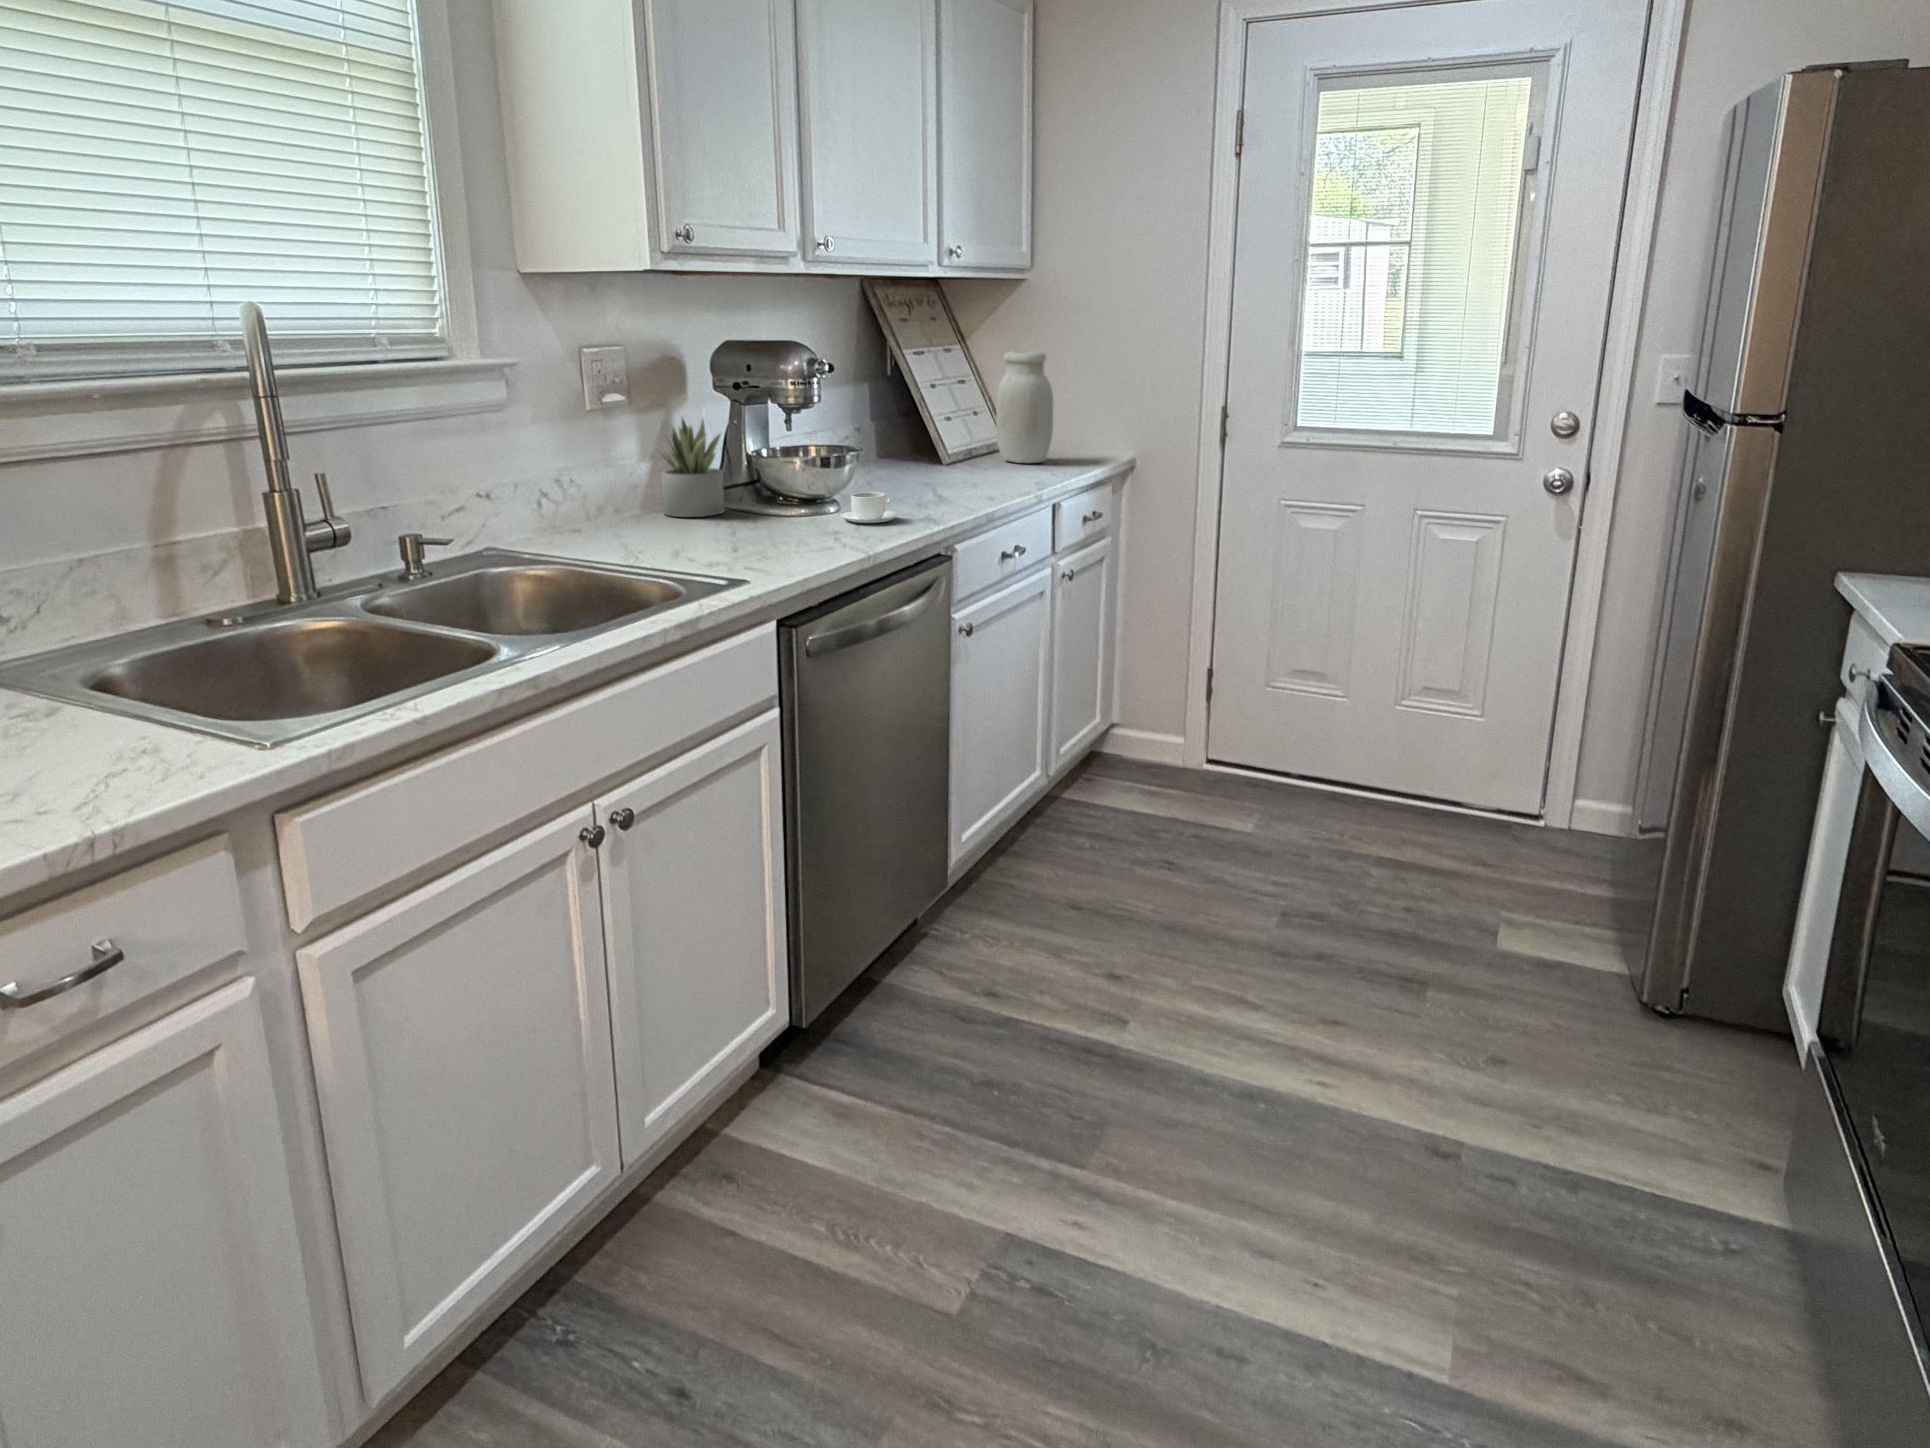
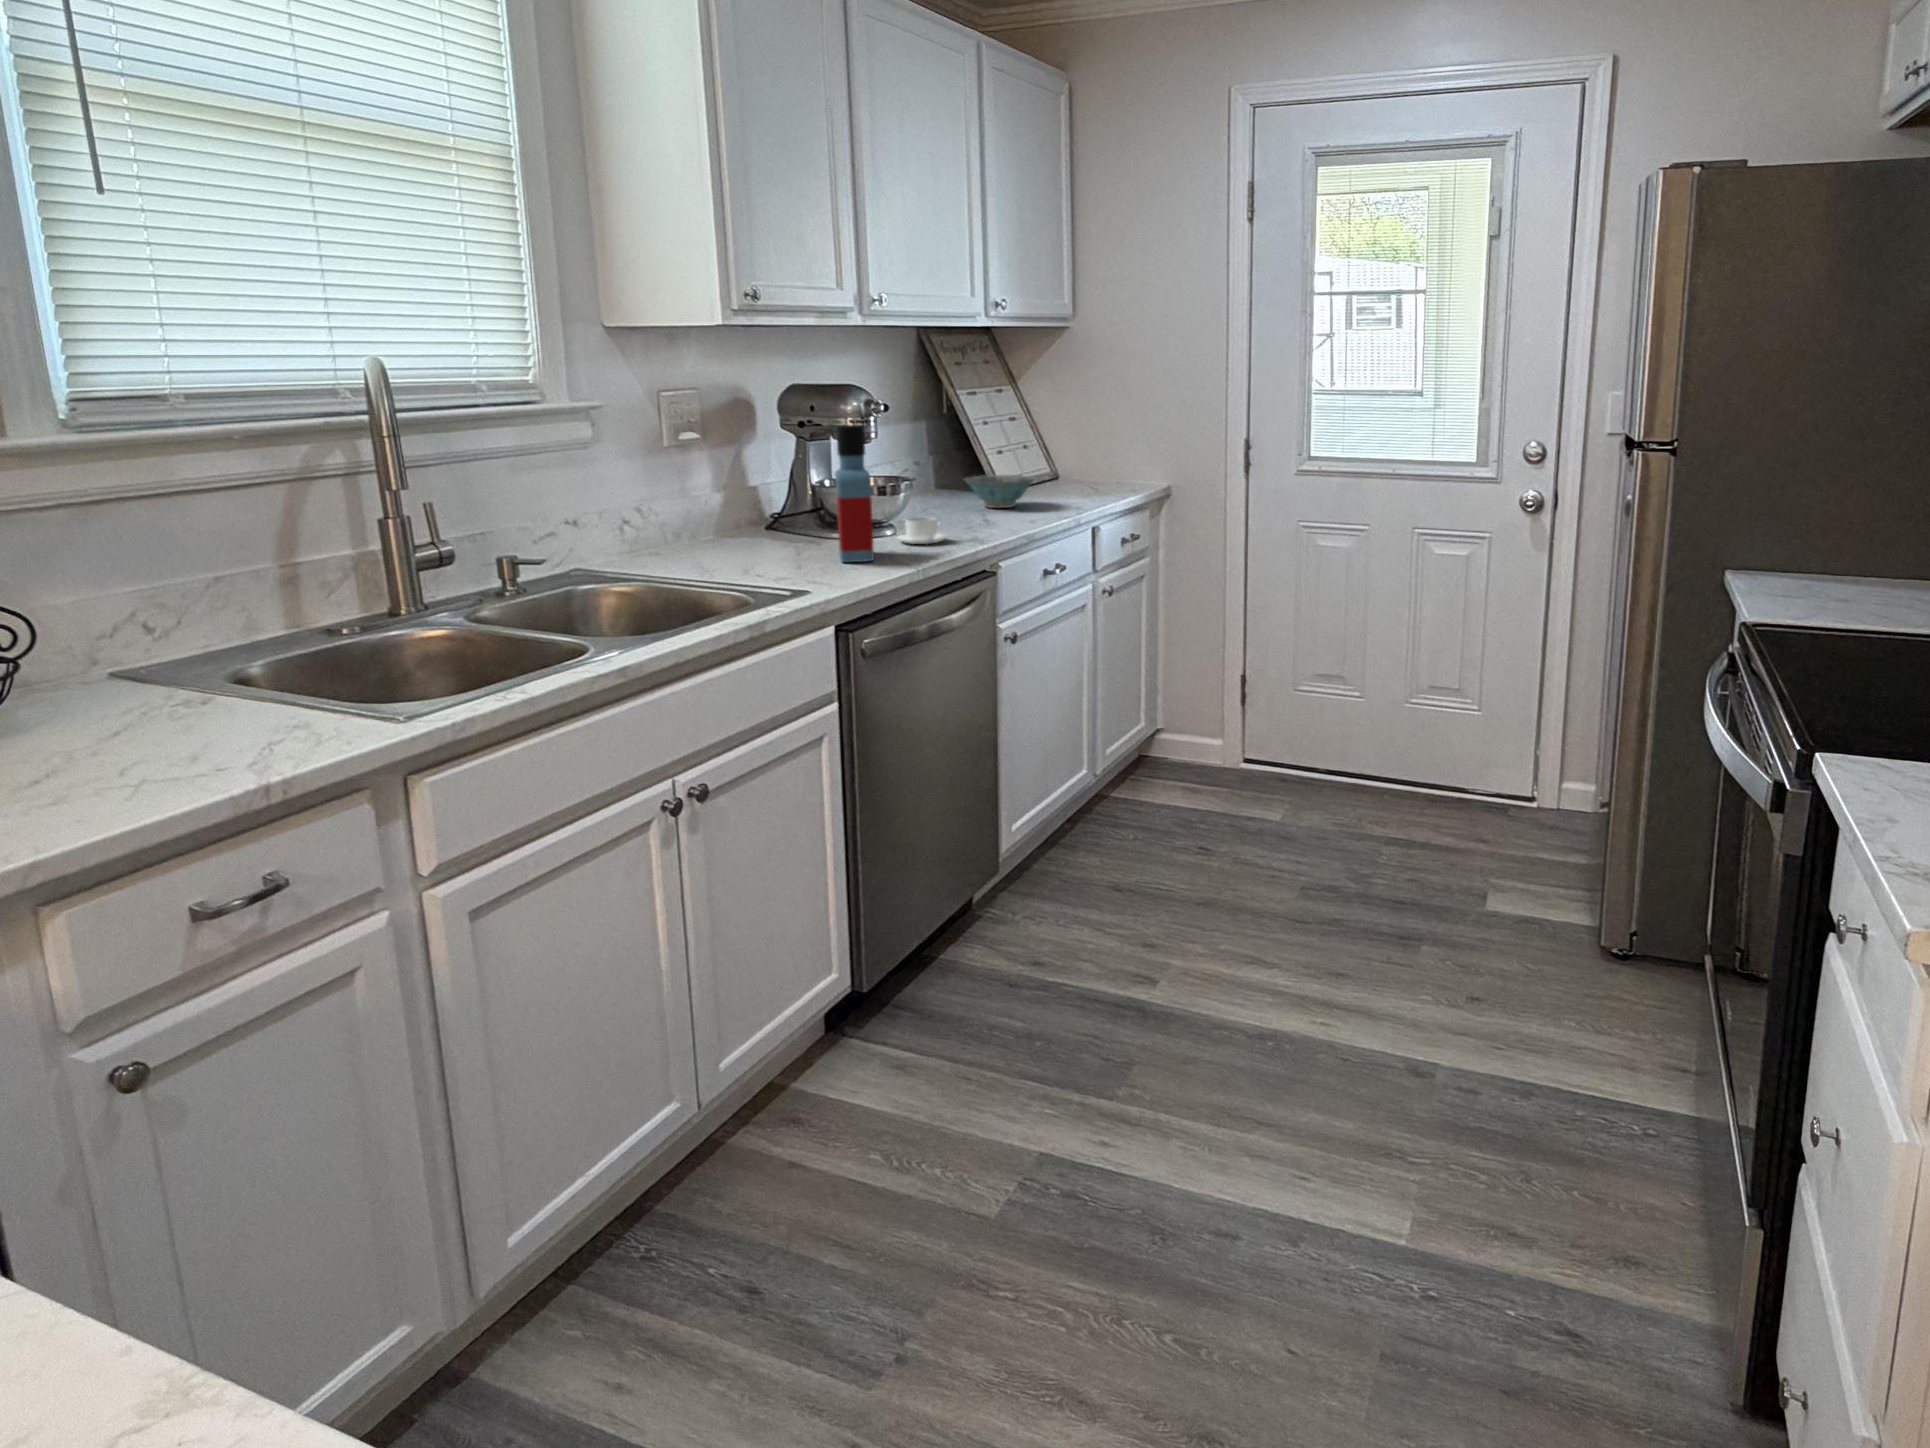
jar: present [996,351,1053,463] -> none [1043,391,1095,492]
bottle: none [775,387,818,545] -> present [835,425,874,562]
succulent plant: present [661,419,724,517] -> none [728,451,791,541]
ceramic bowl: none [911,444,991,481] -> present [964,475,1035,508]

